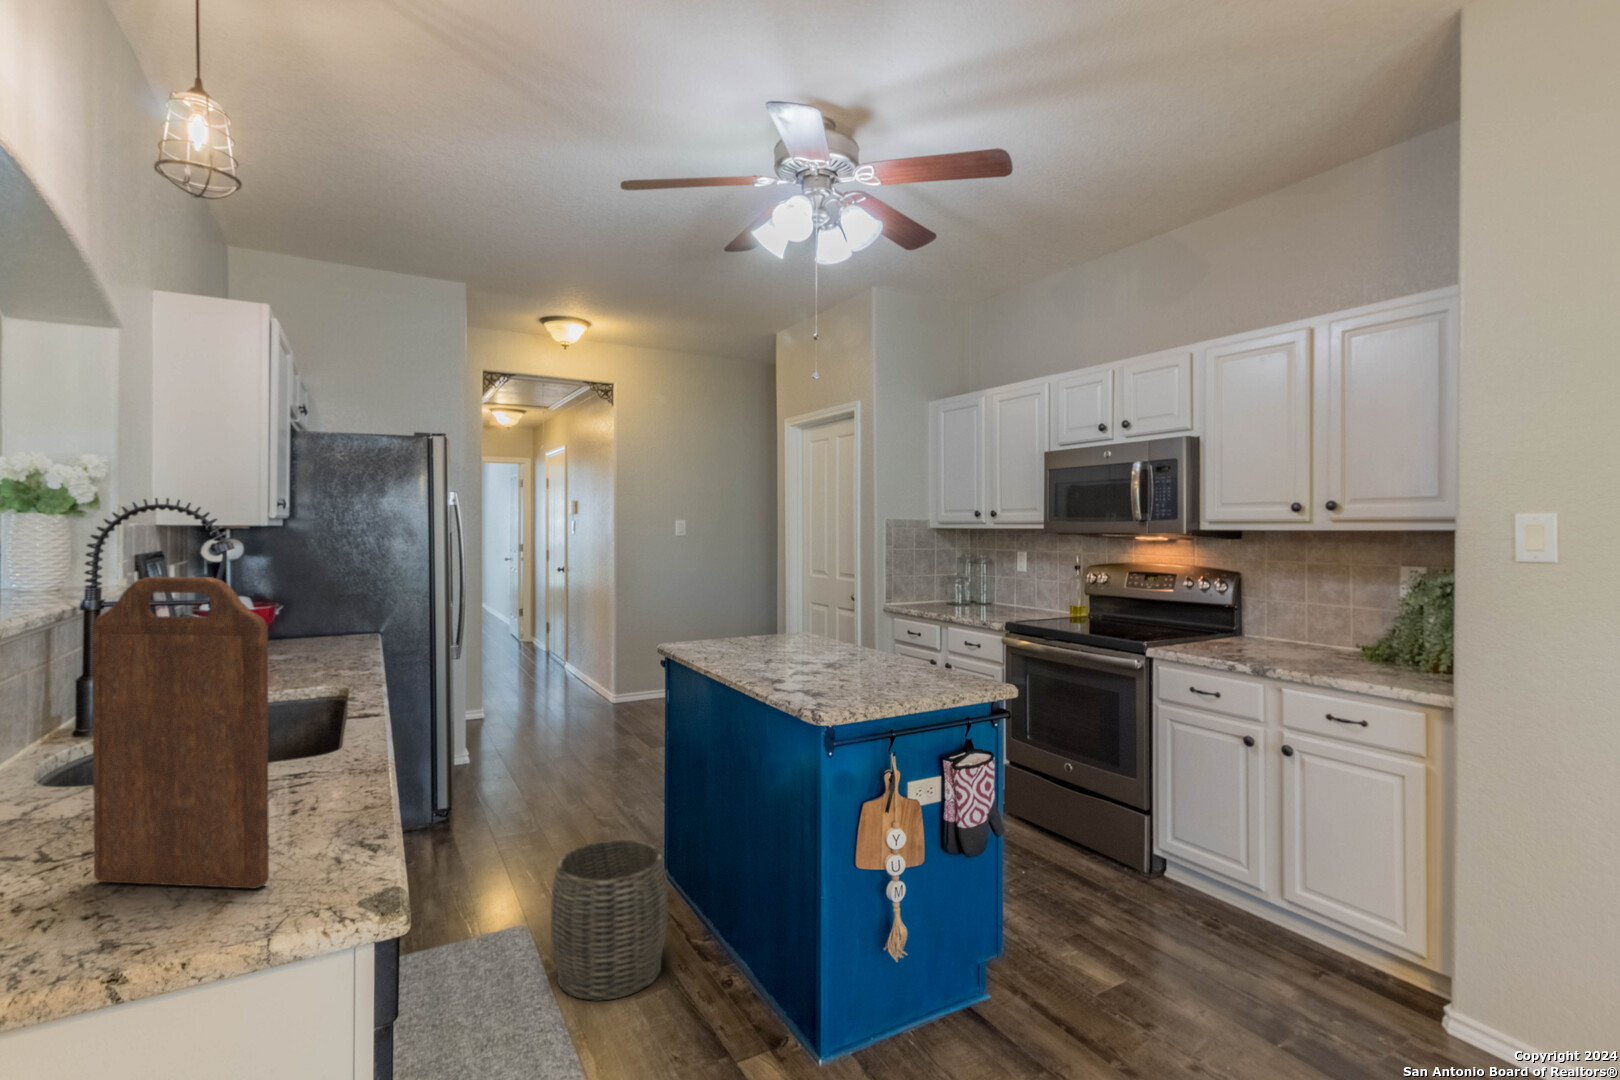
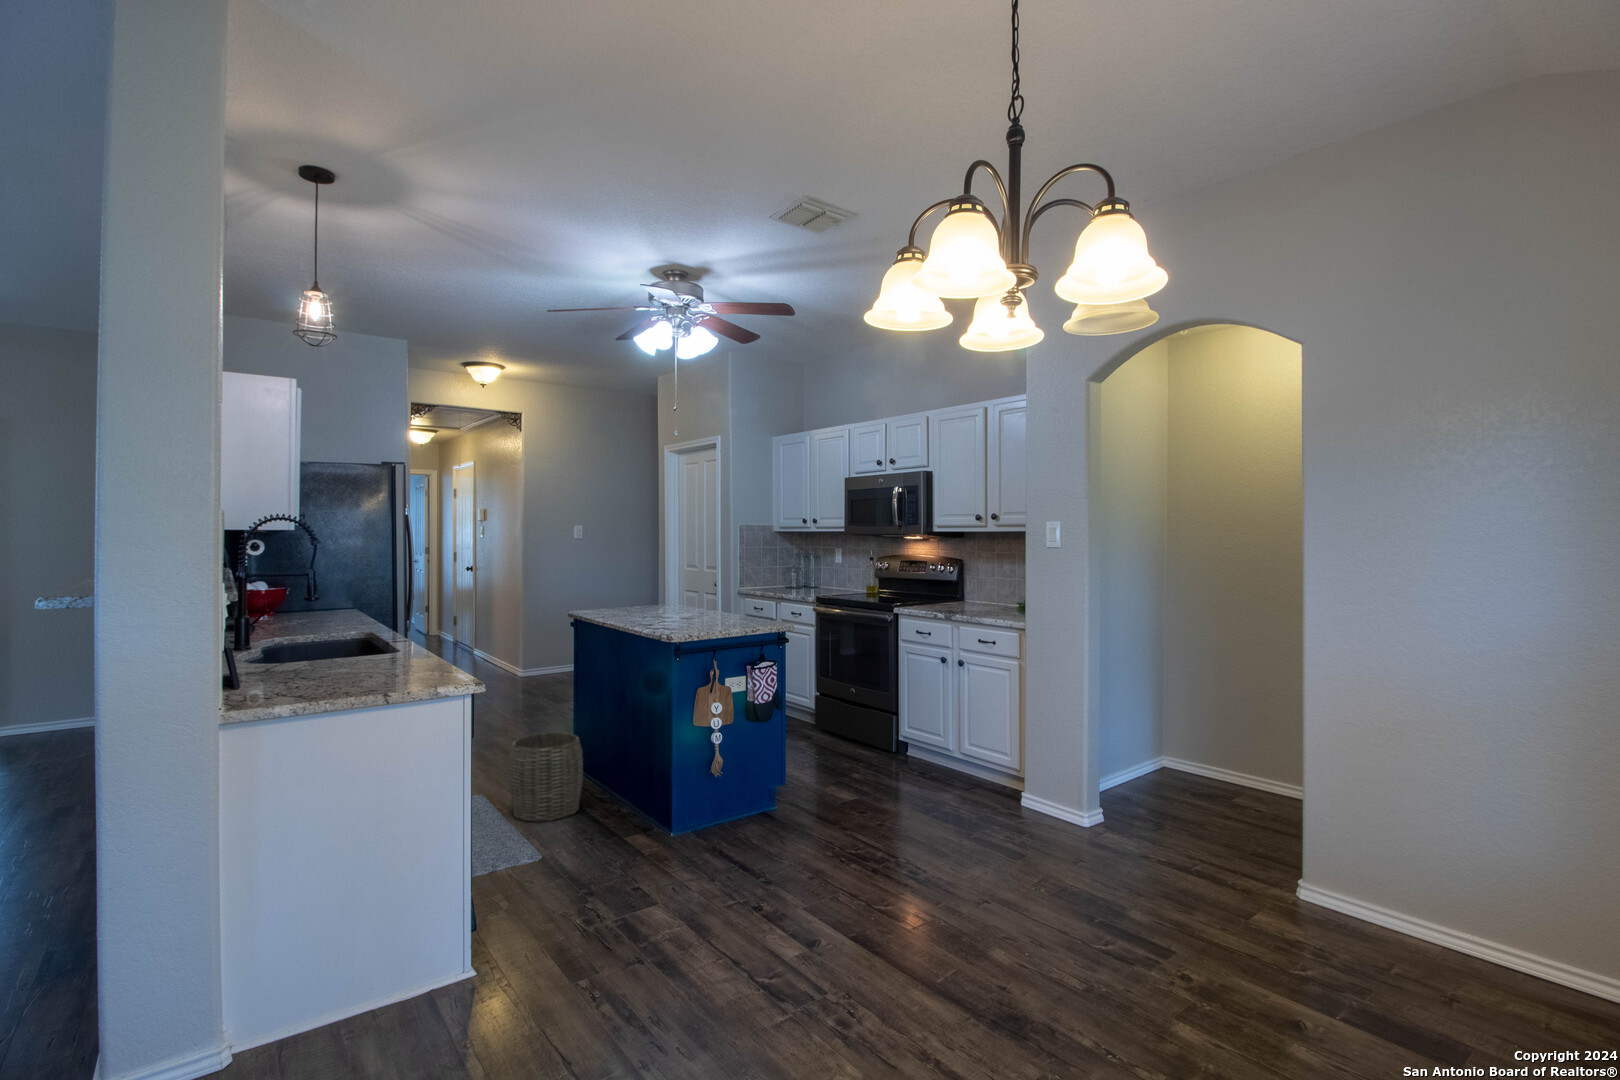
cutting board: present [92,577,269,889] -> none [358,558,434,682]

